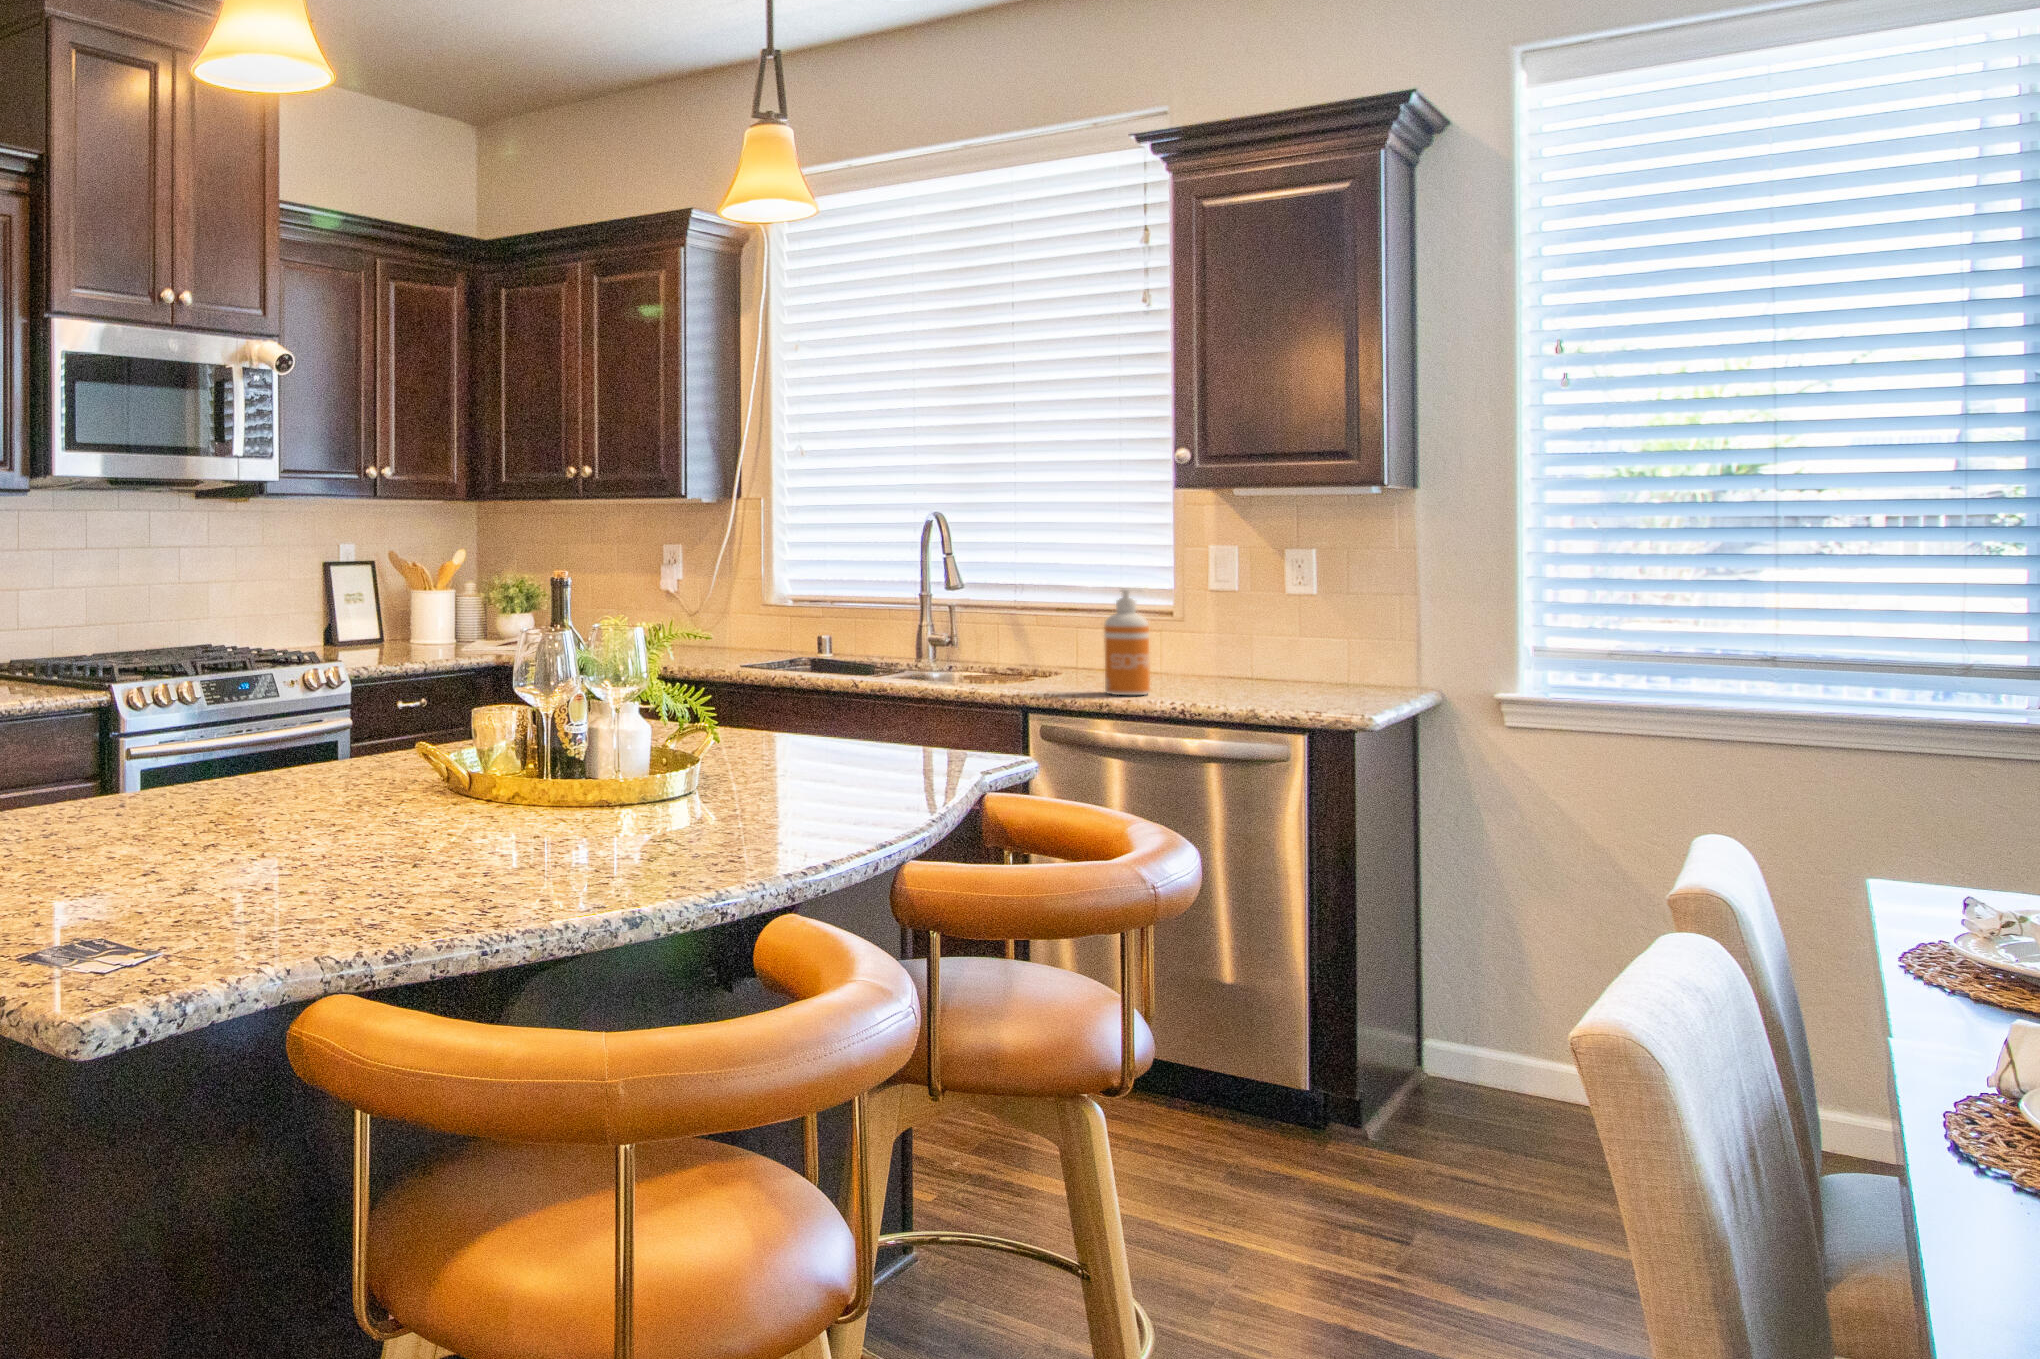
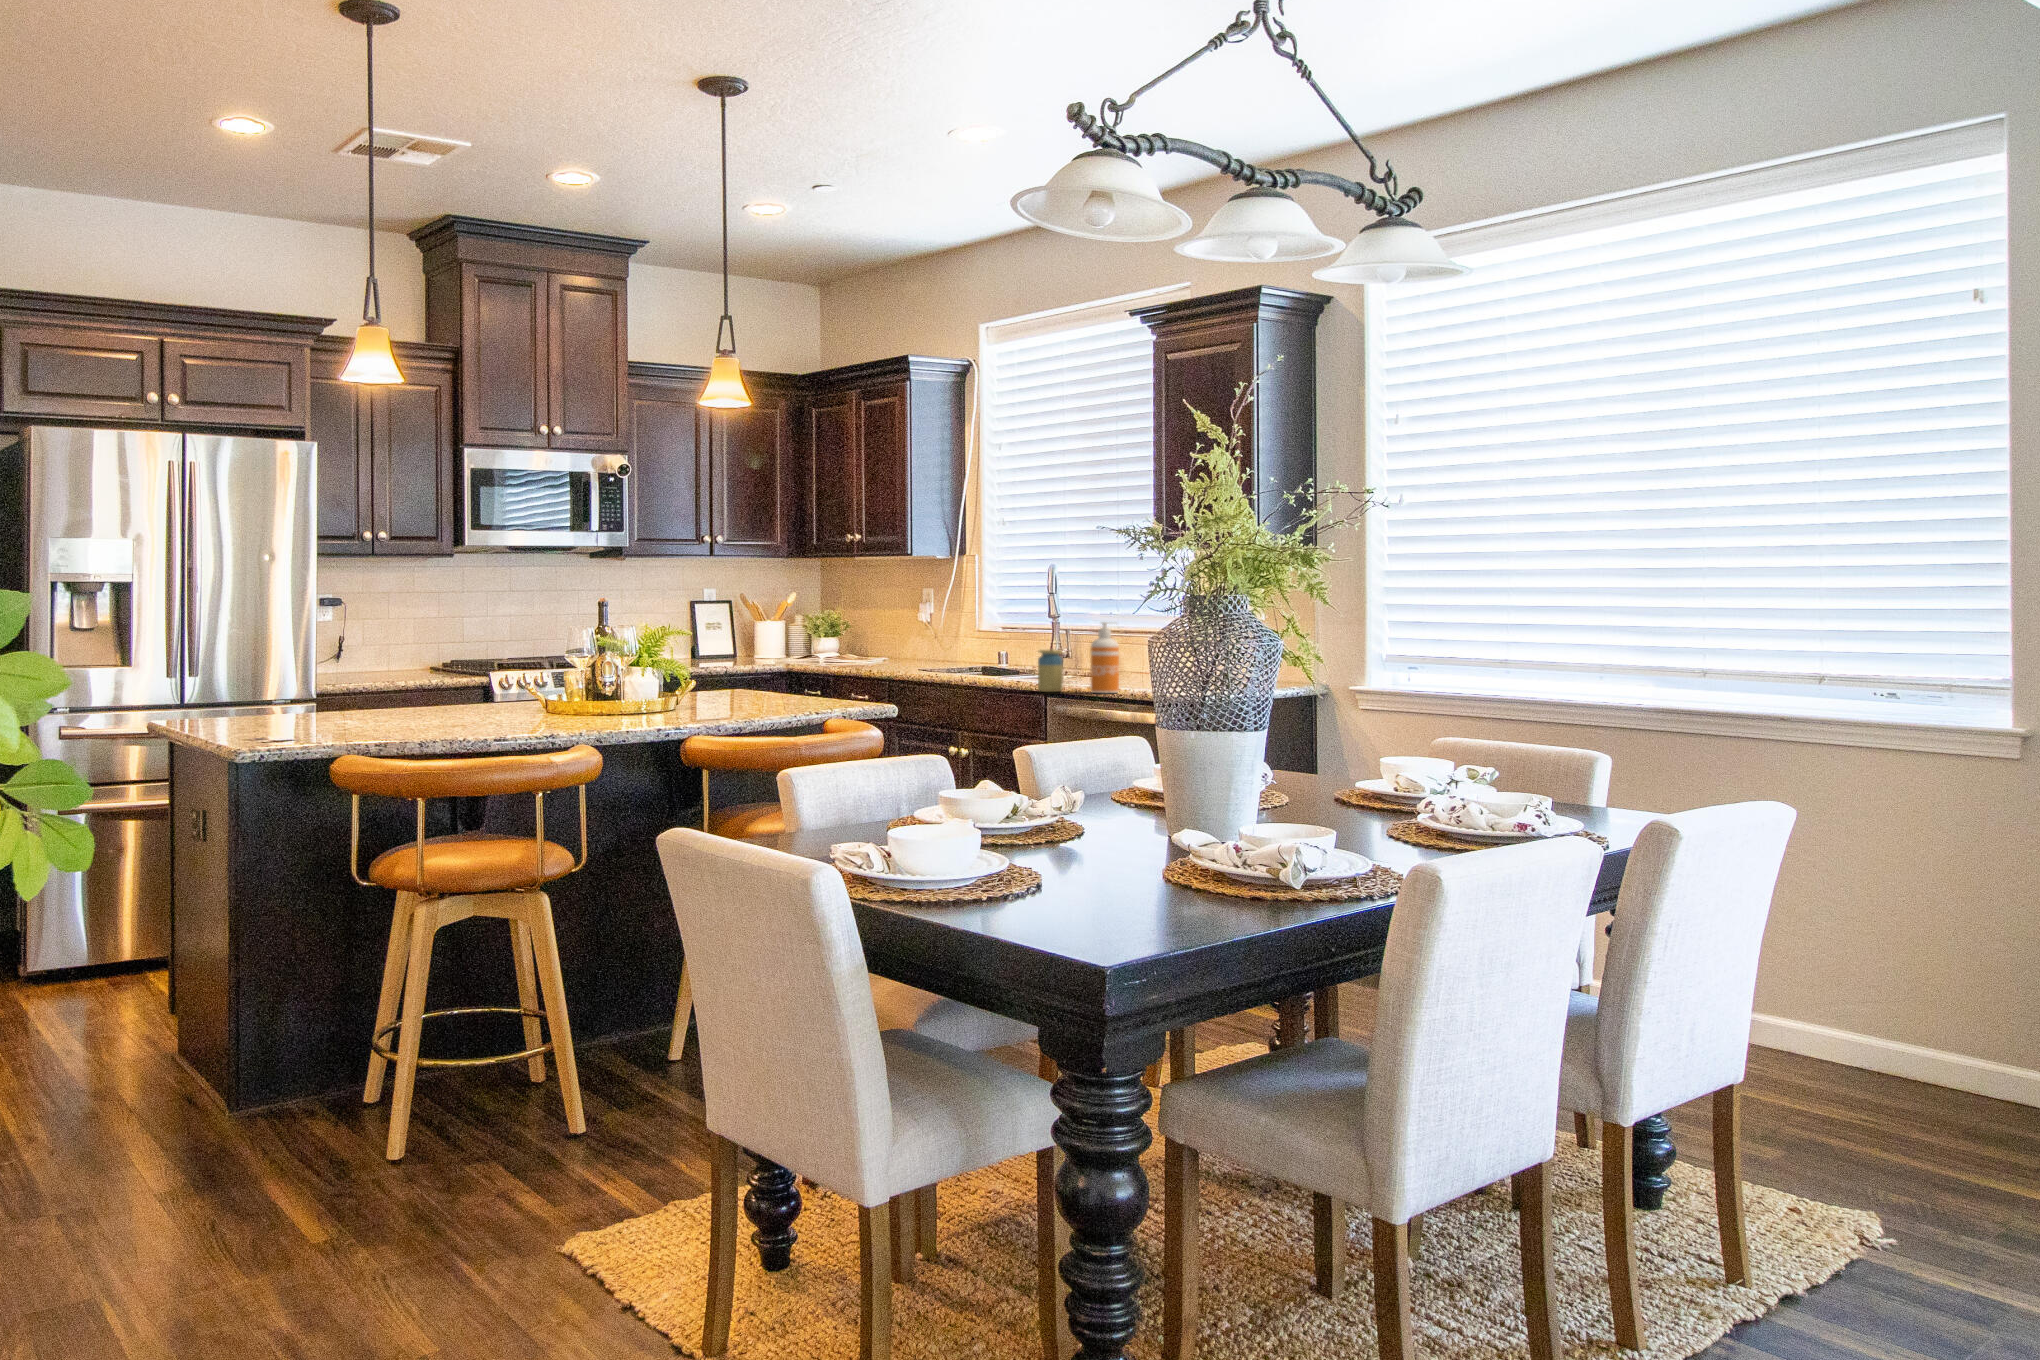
jar: none [1019,630,1059,695] -> present [1038,649,1063,692]

